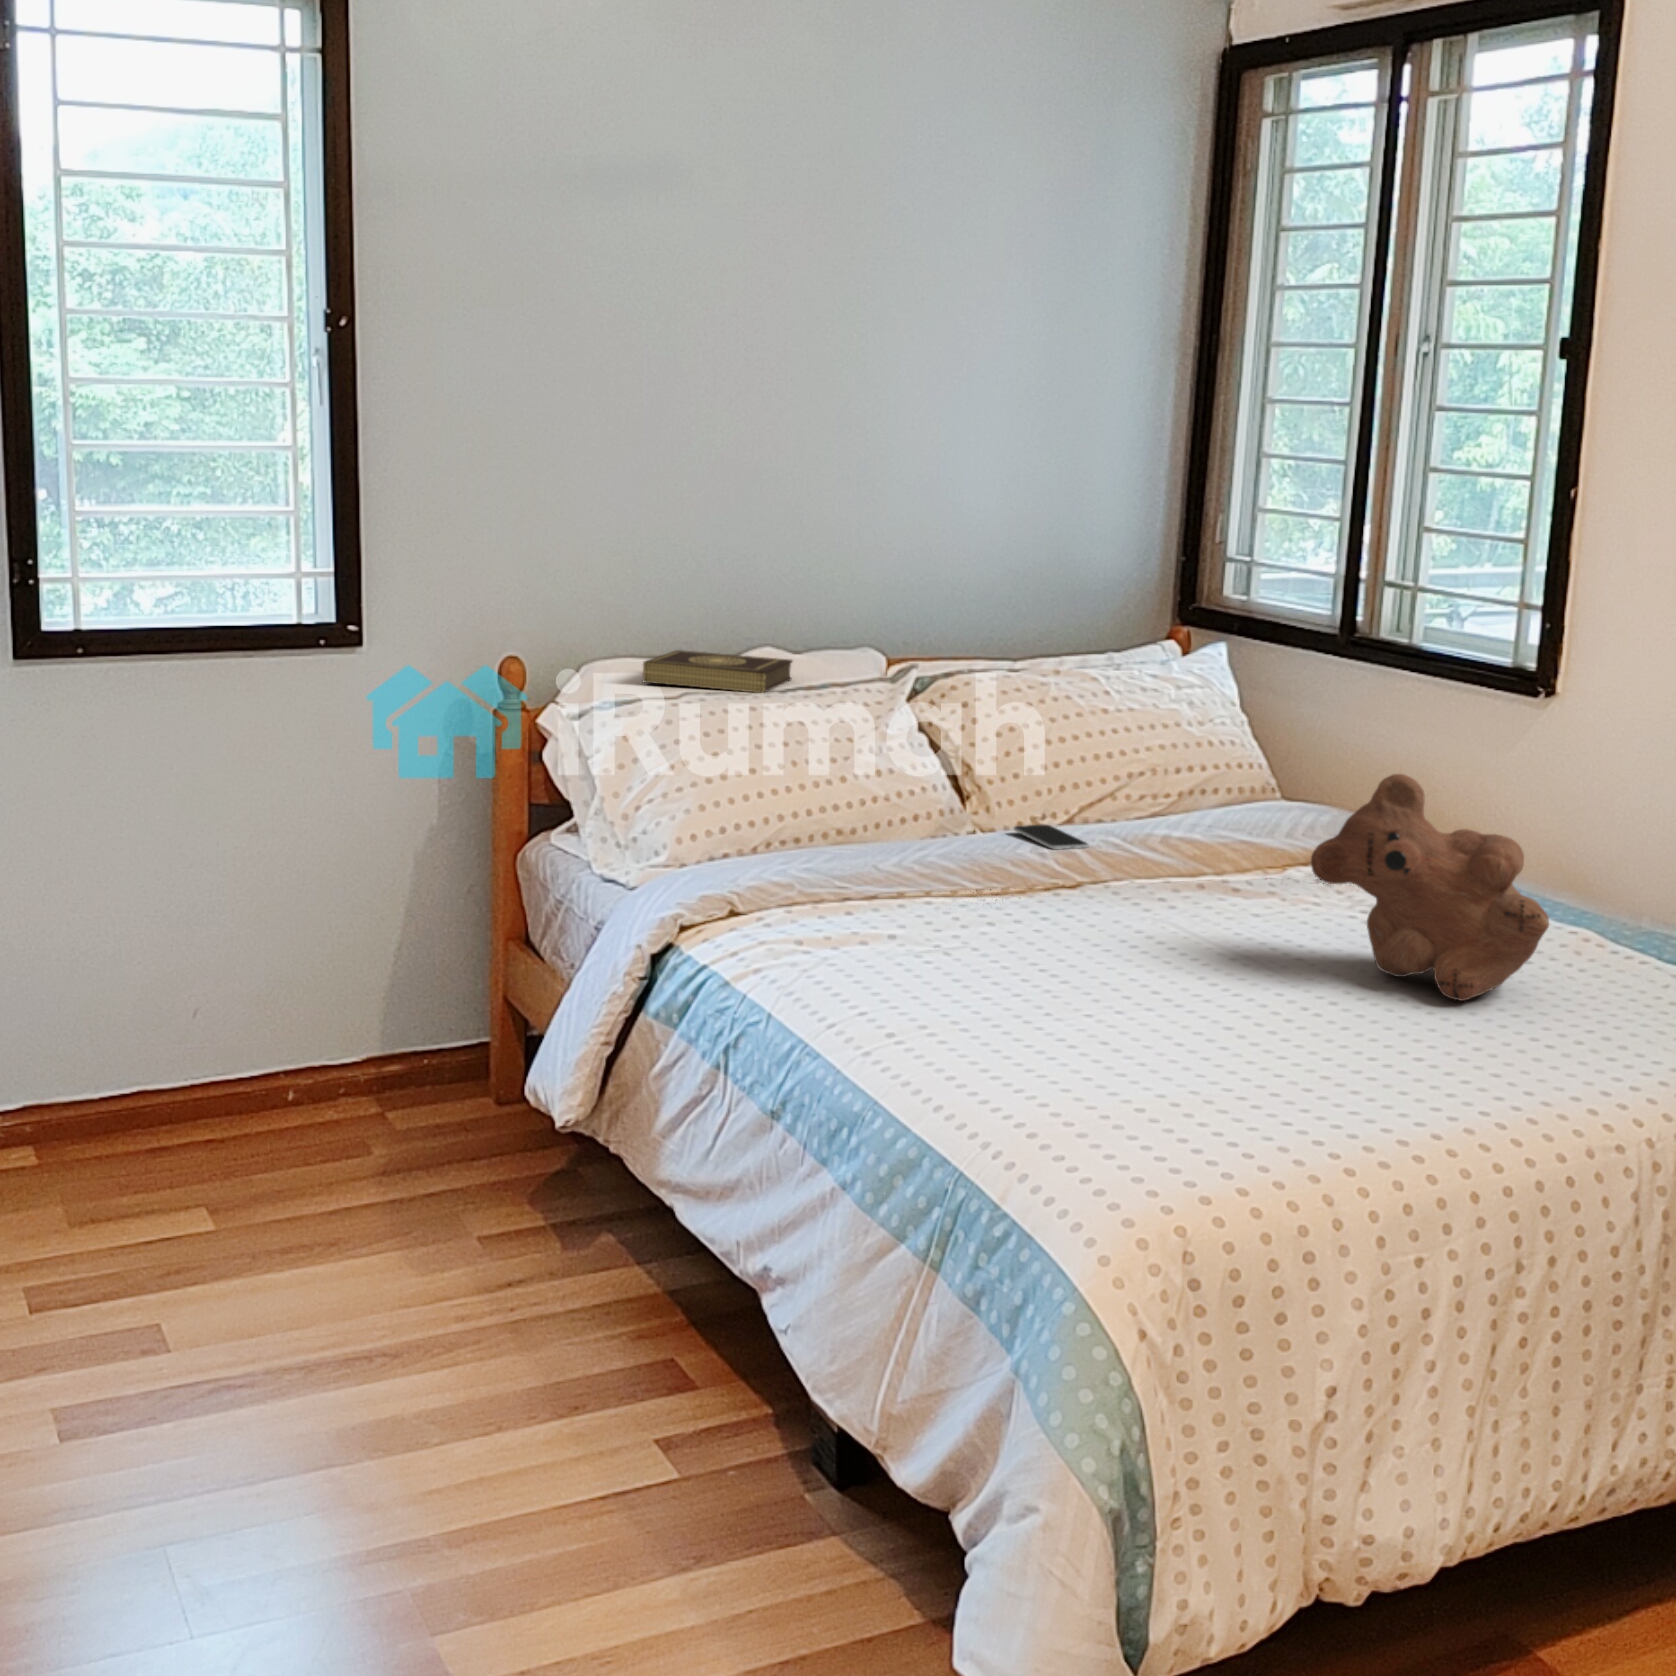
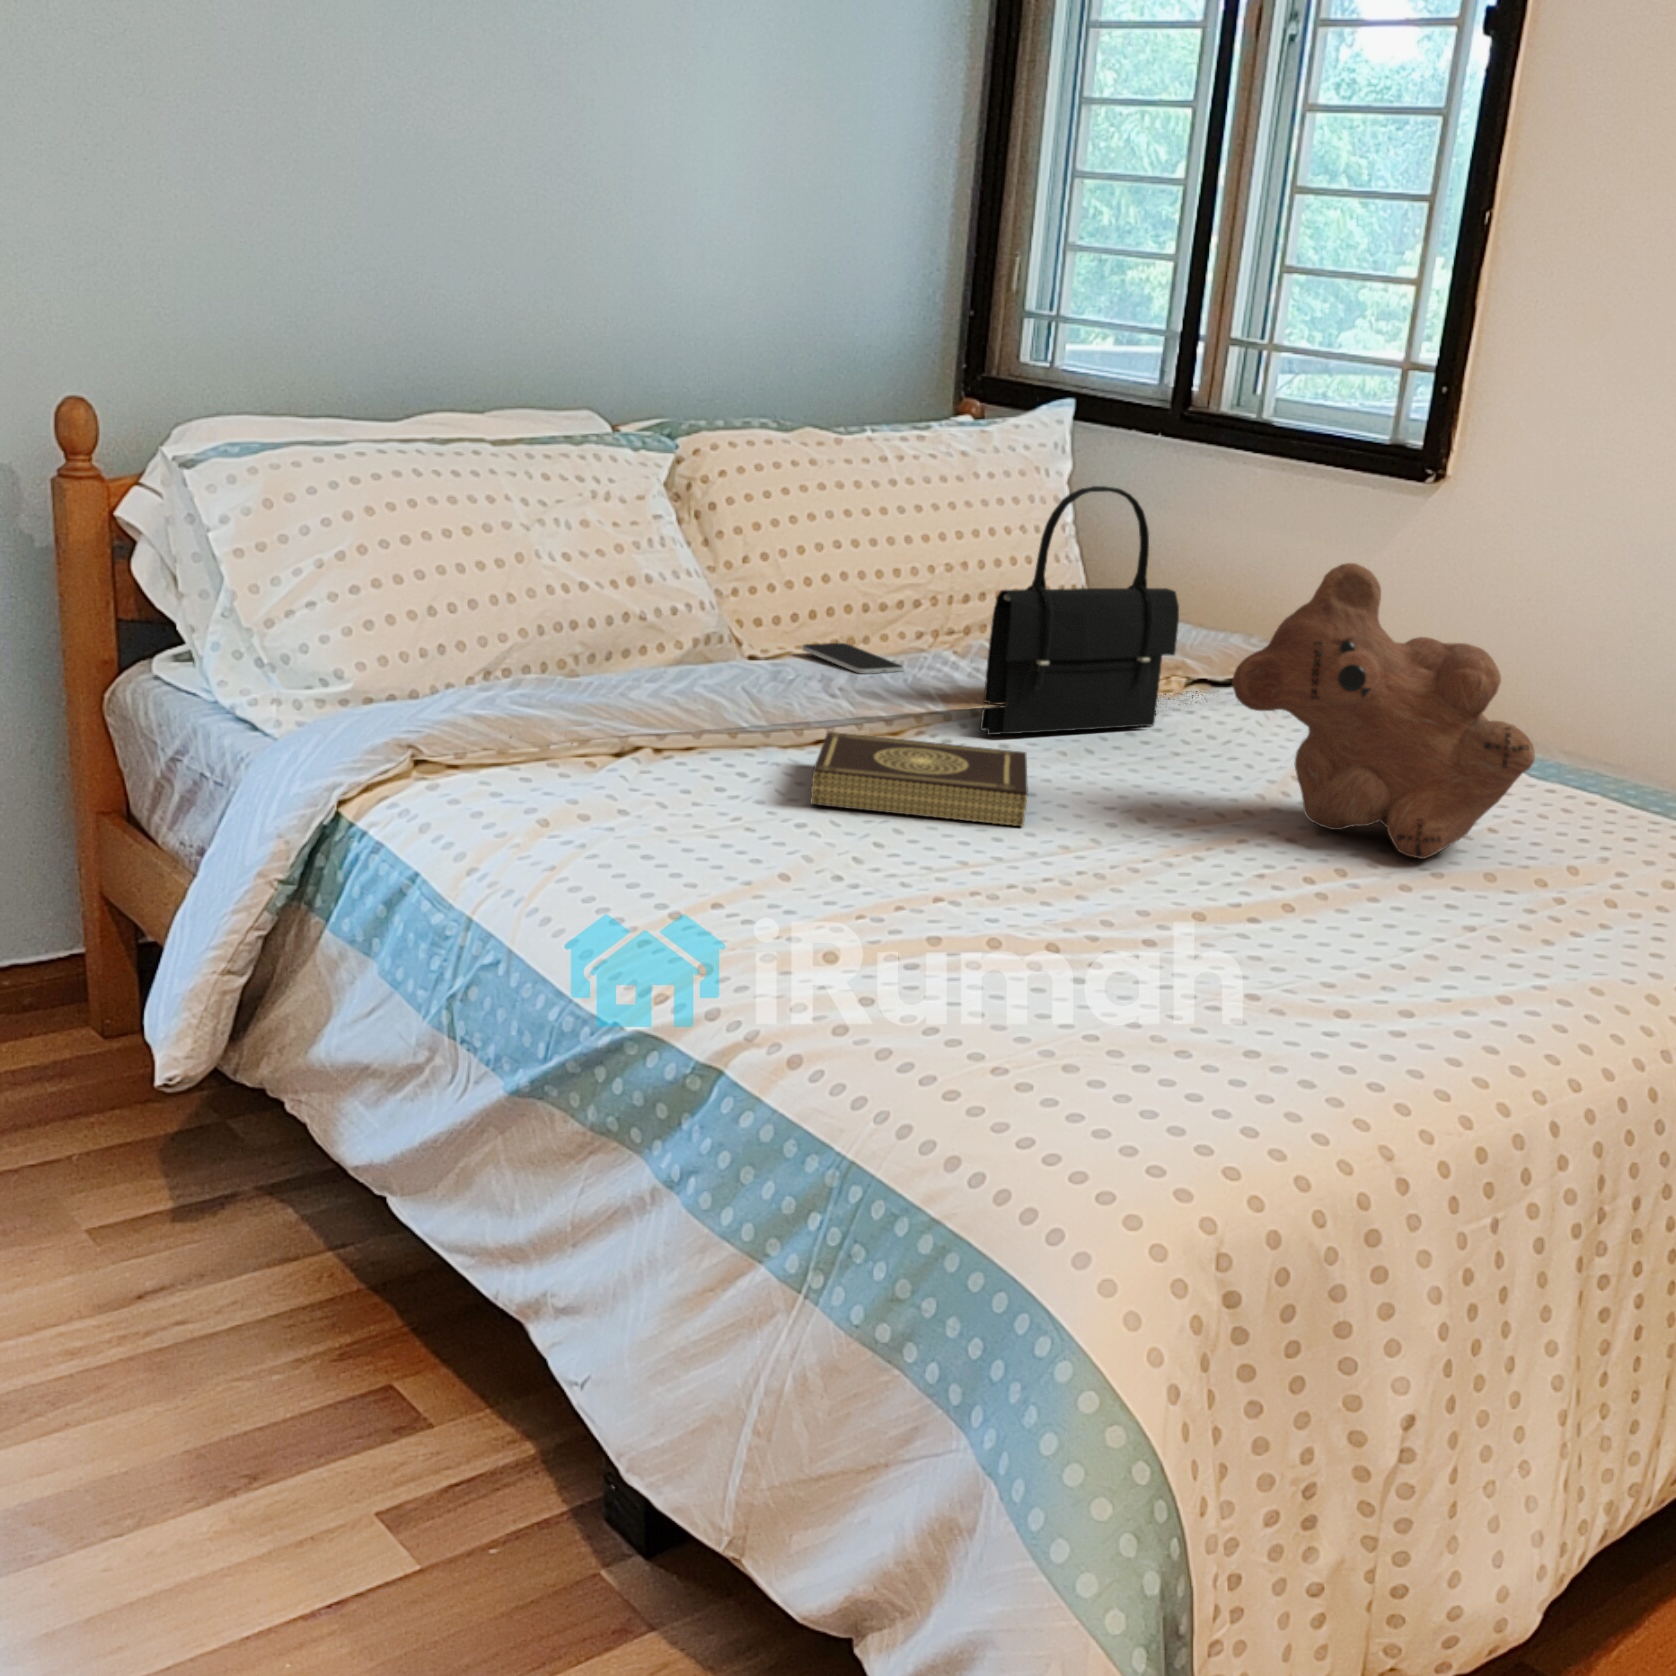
book: present [643,650,792,693] -> present [811,732,1028,826]
handbag: none [1138,712,1301,898] -> present [980,486,1179,735]

